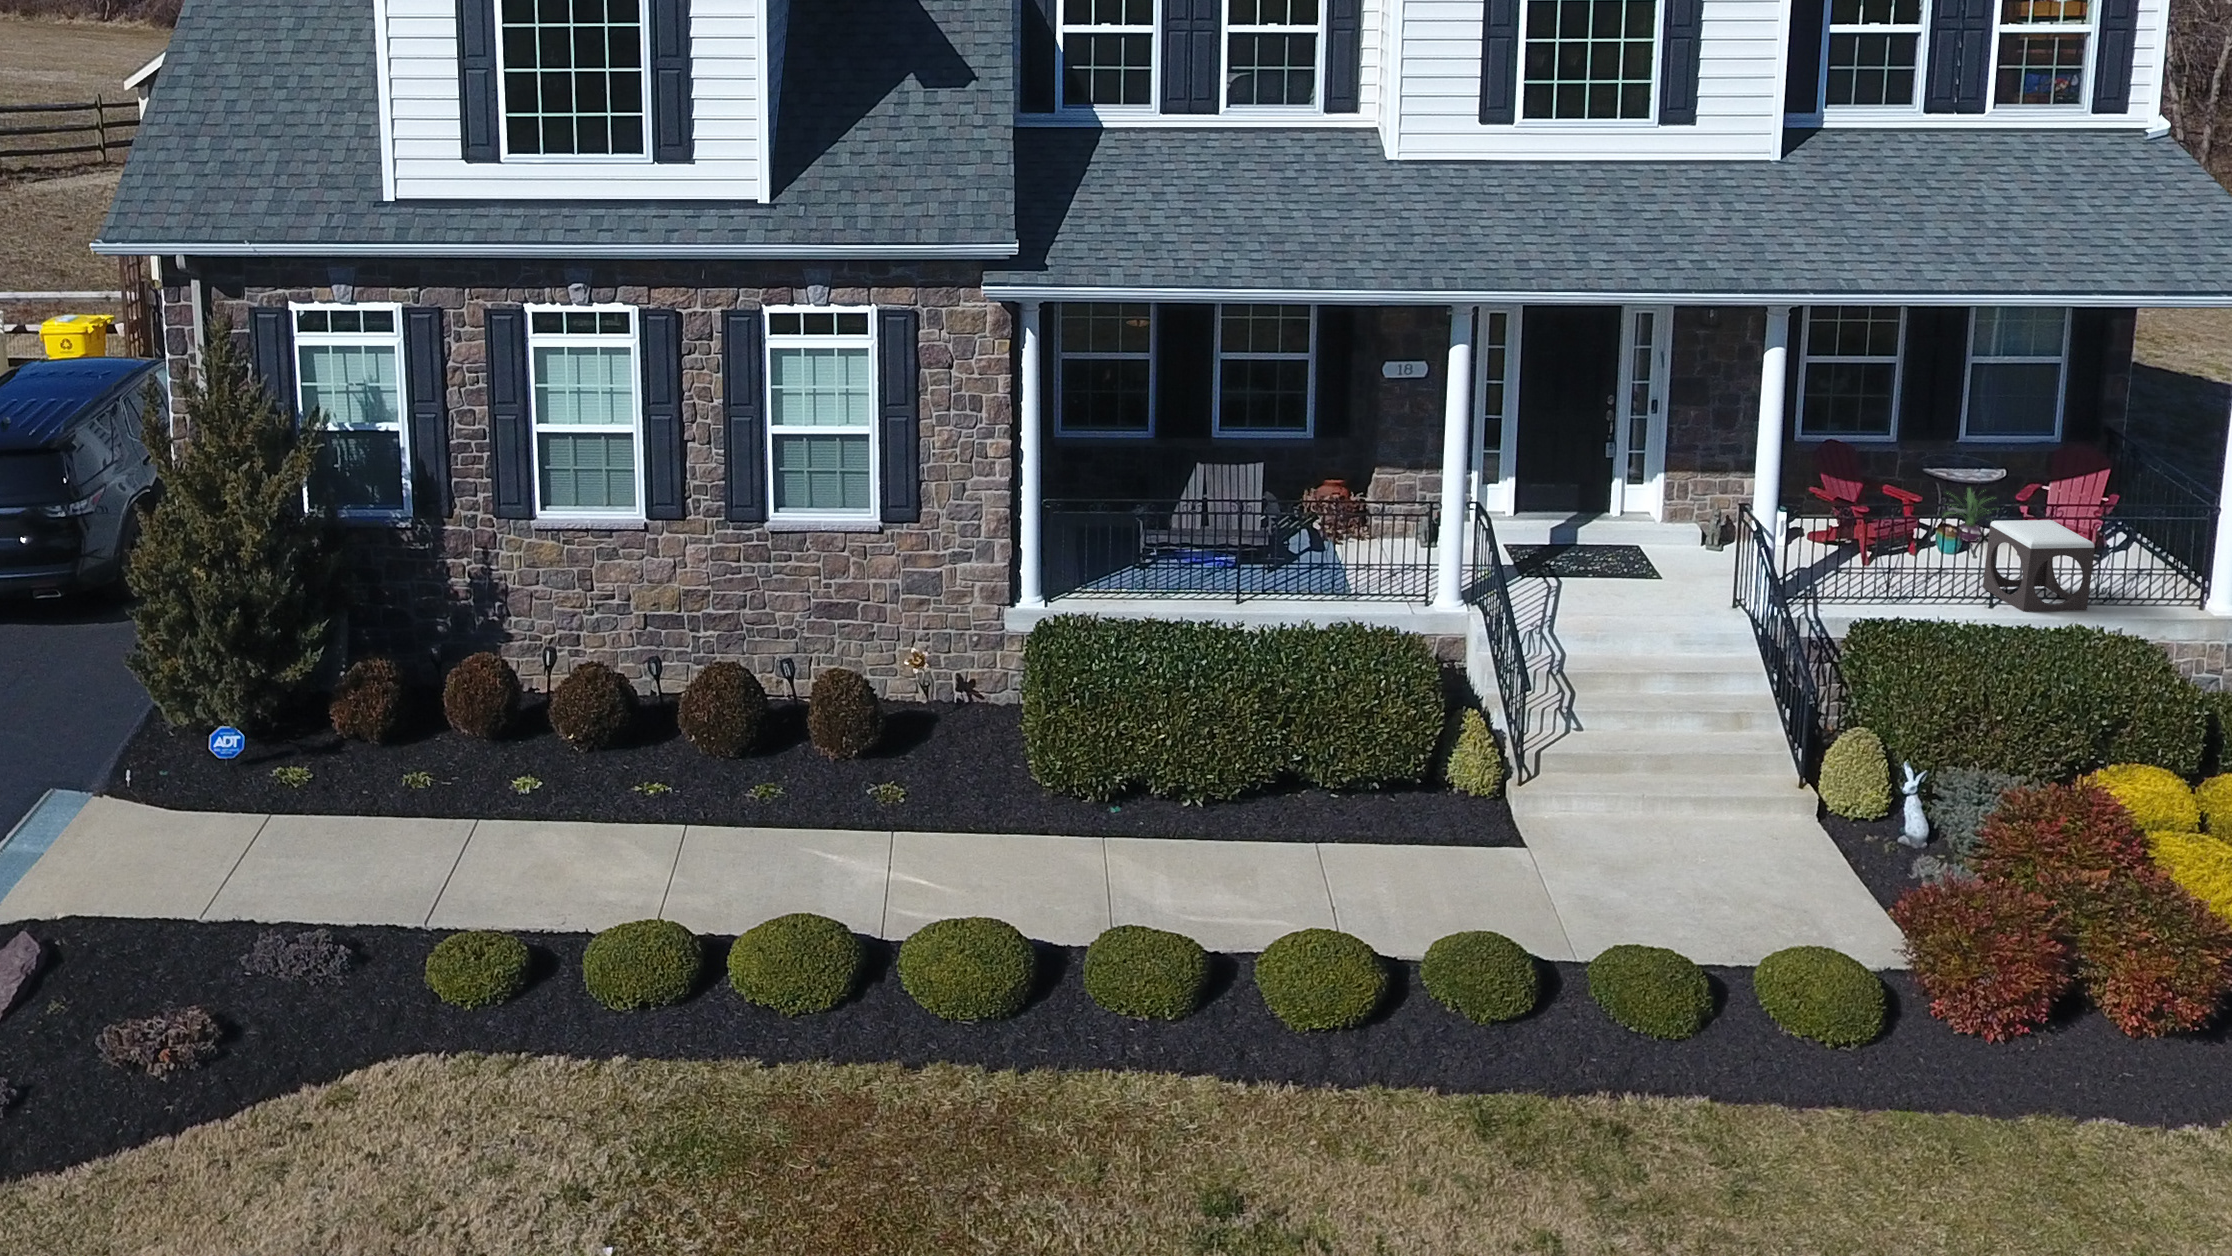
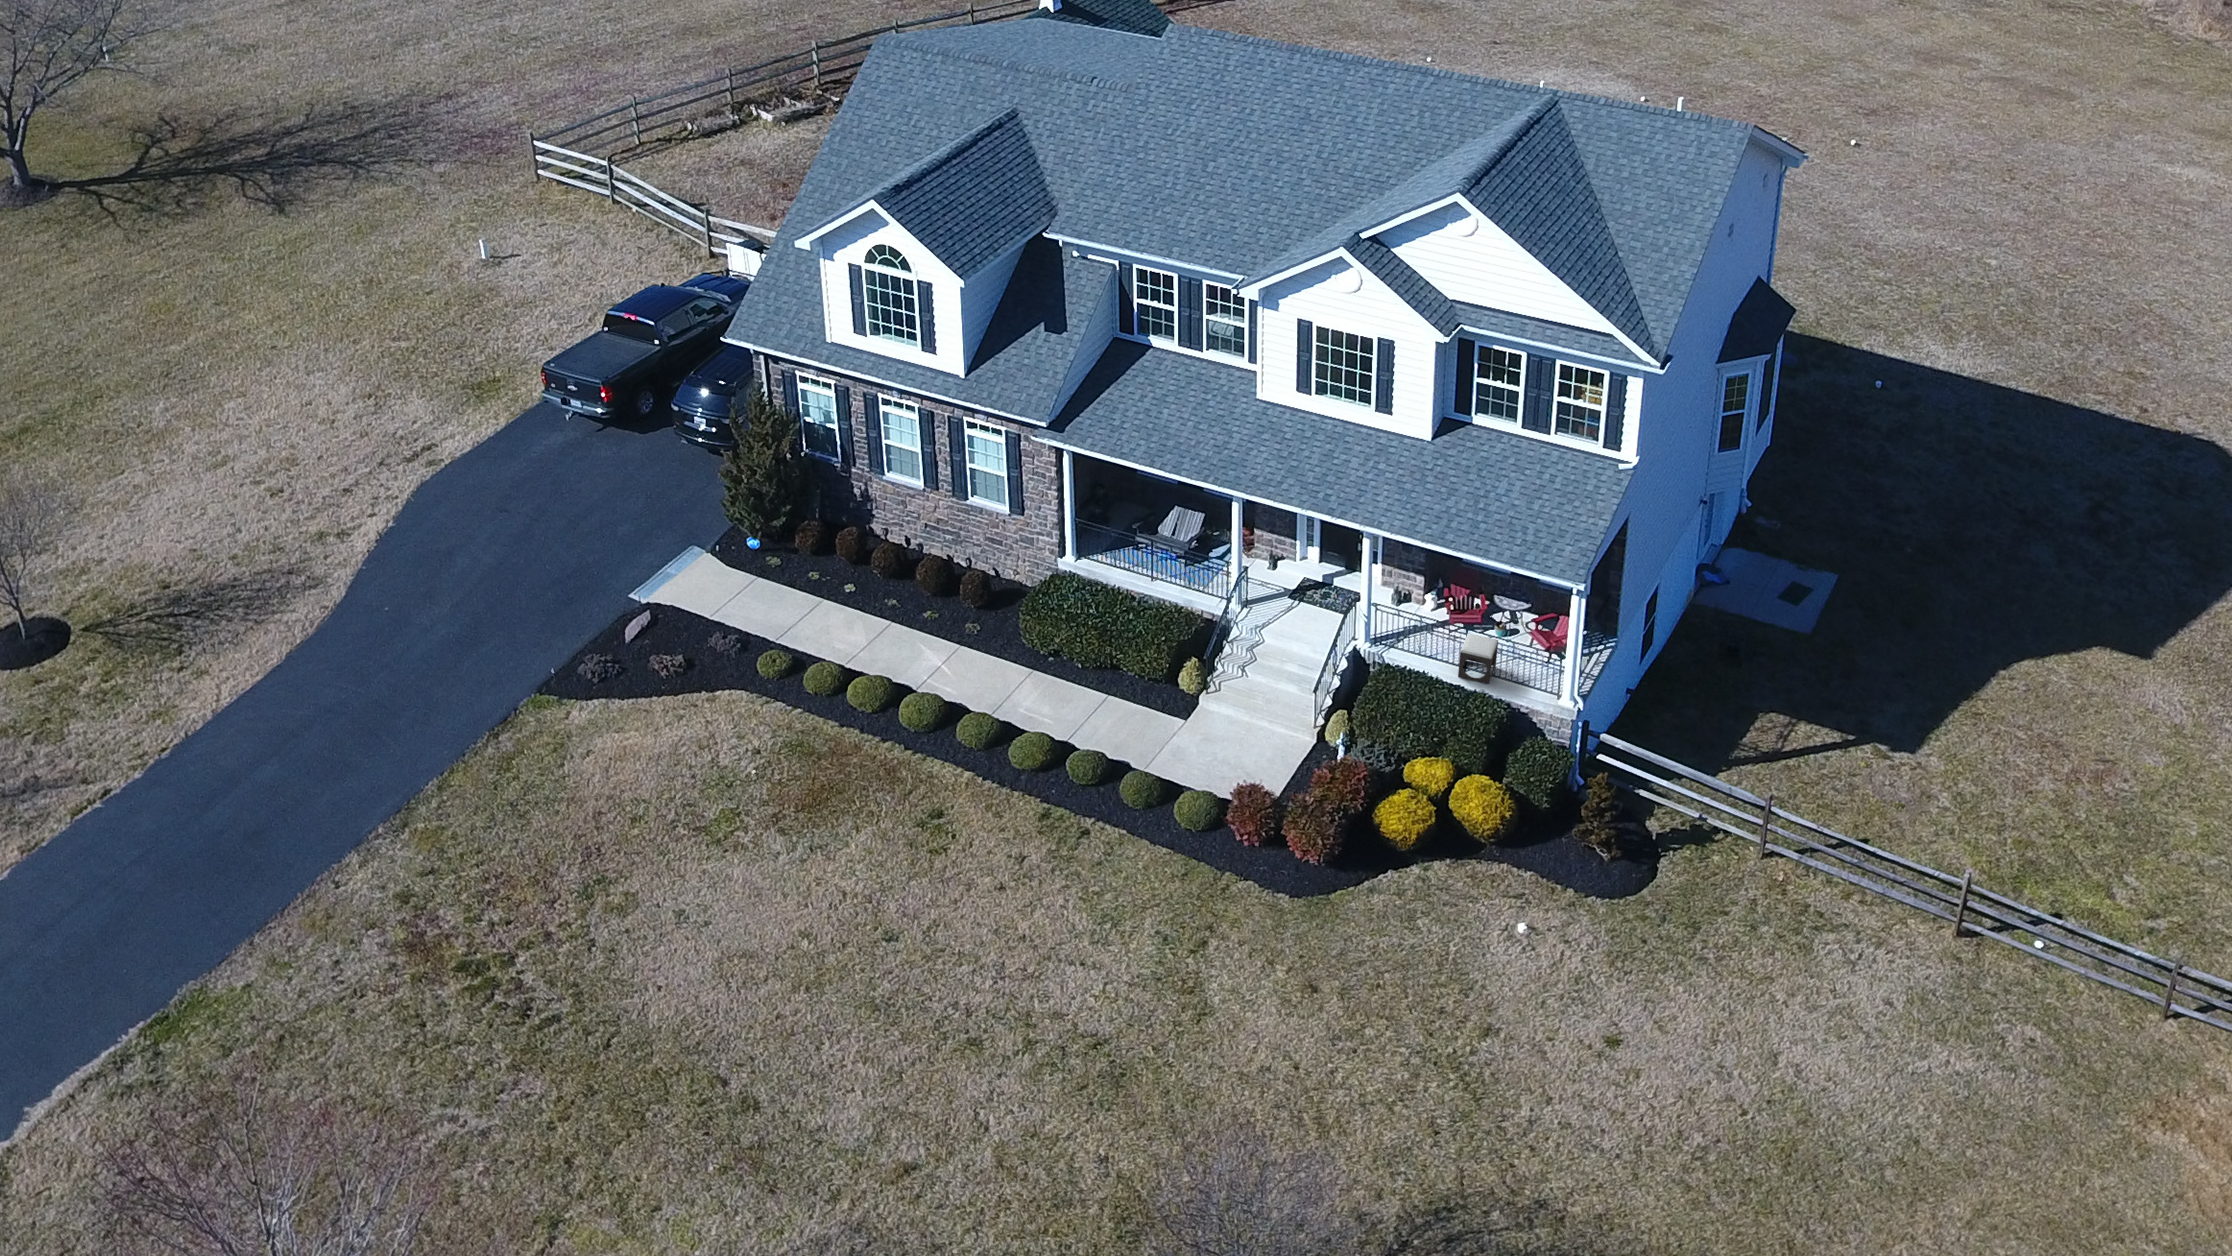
decorative plant: present [1946,489,1989,542] -> none [1504,604,1537,632]

